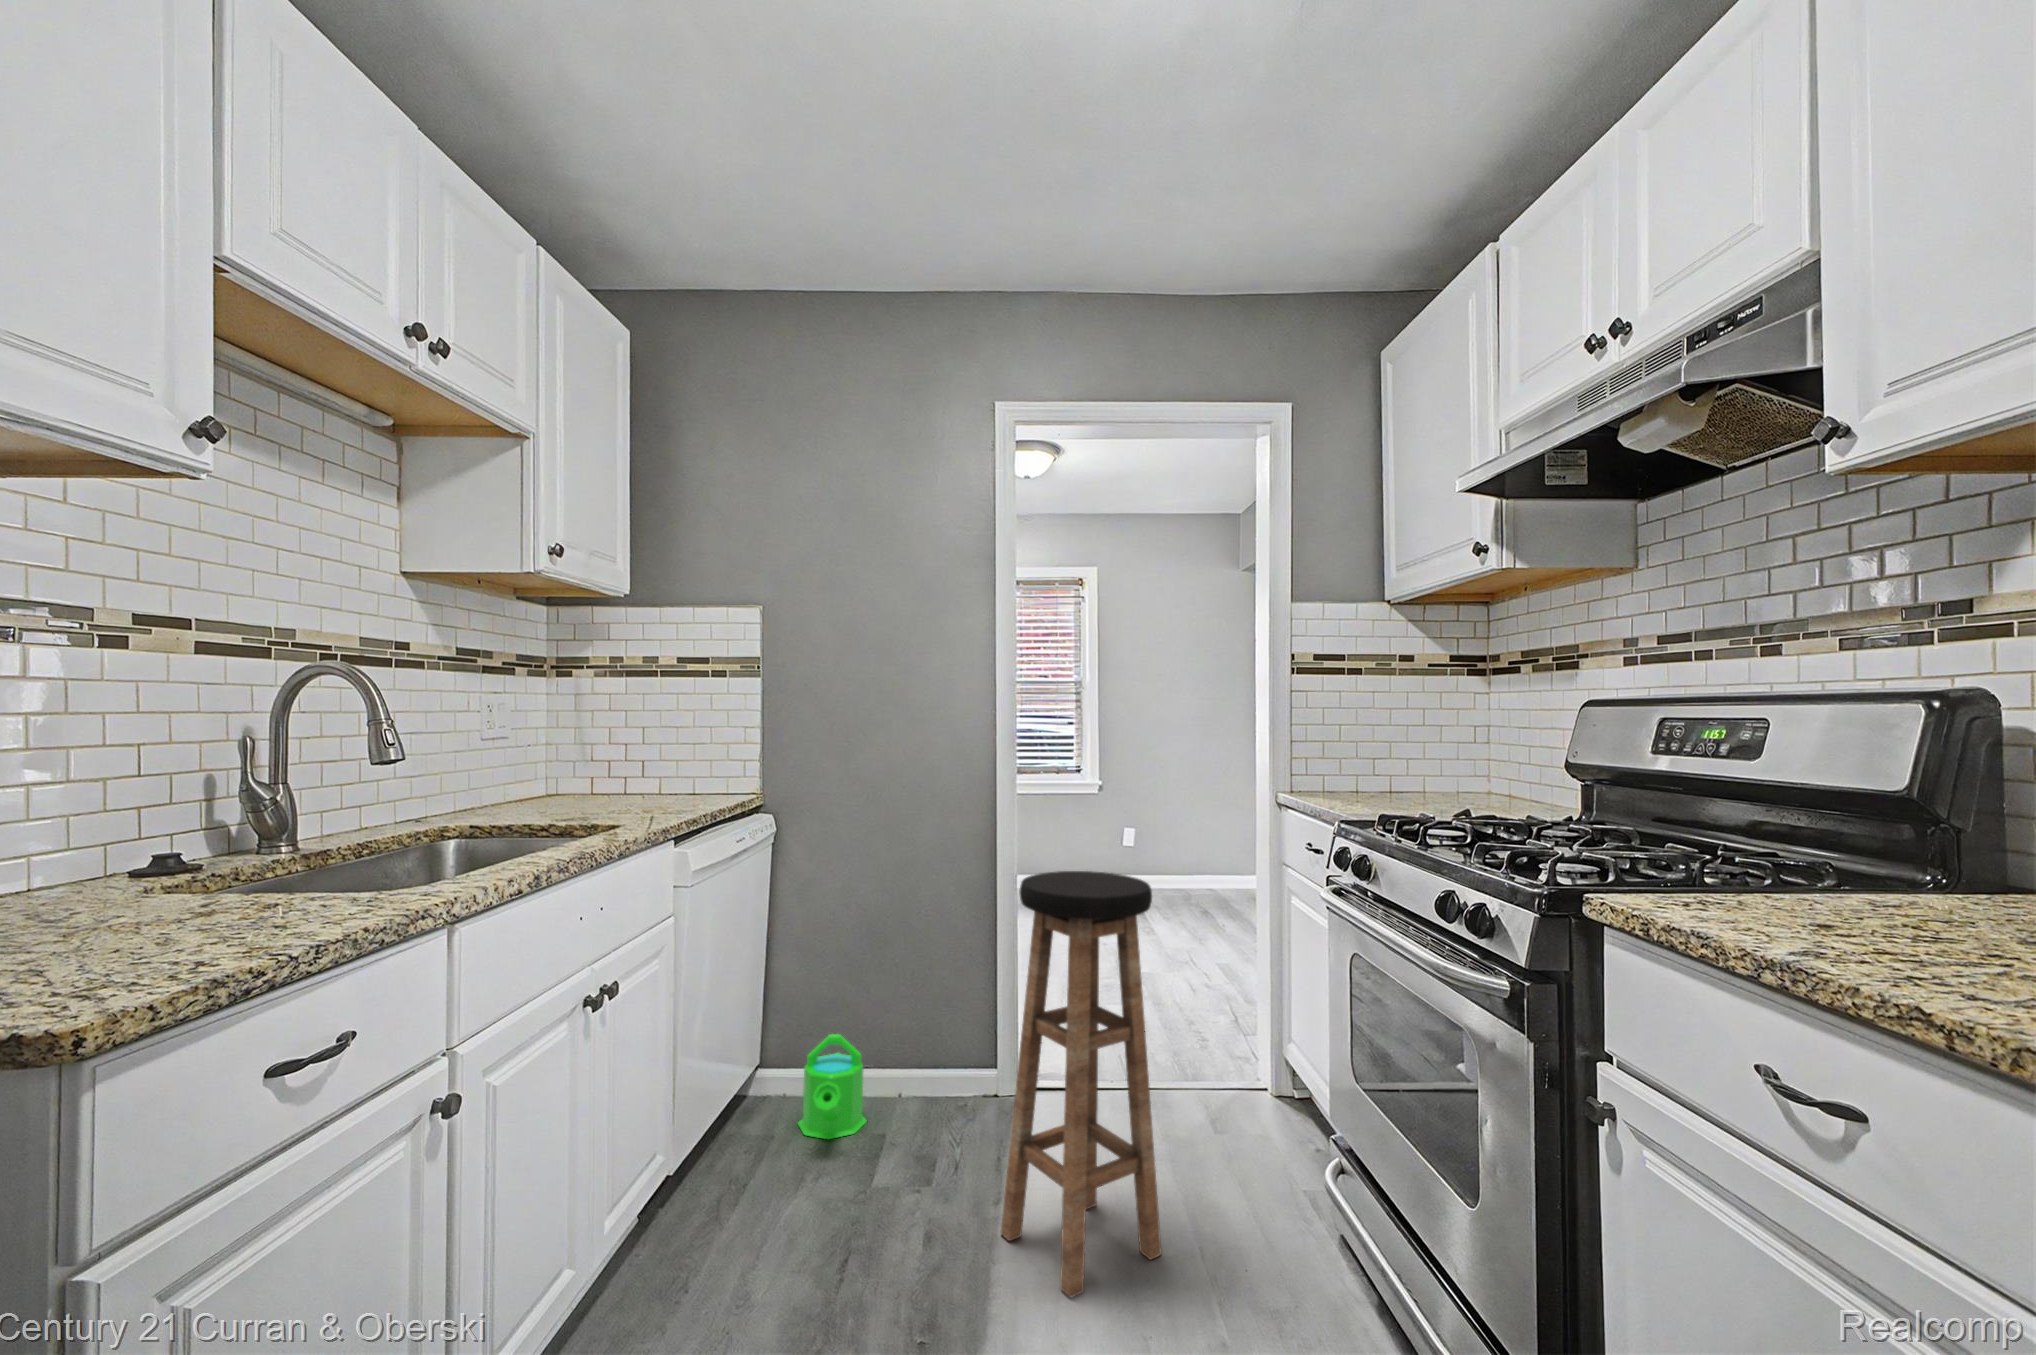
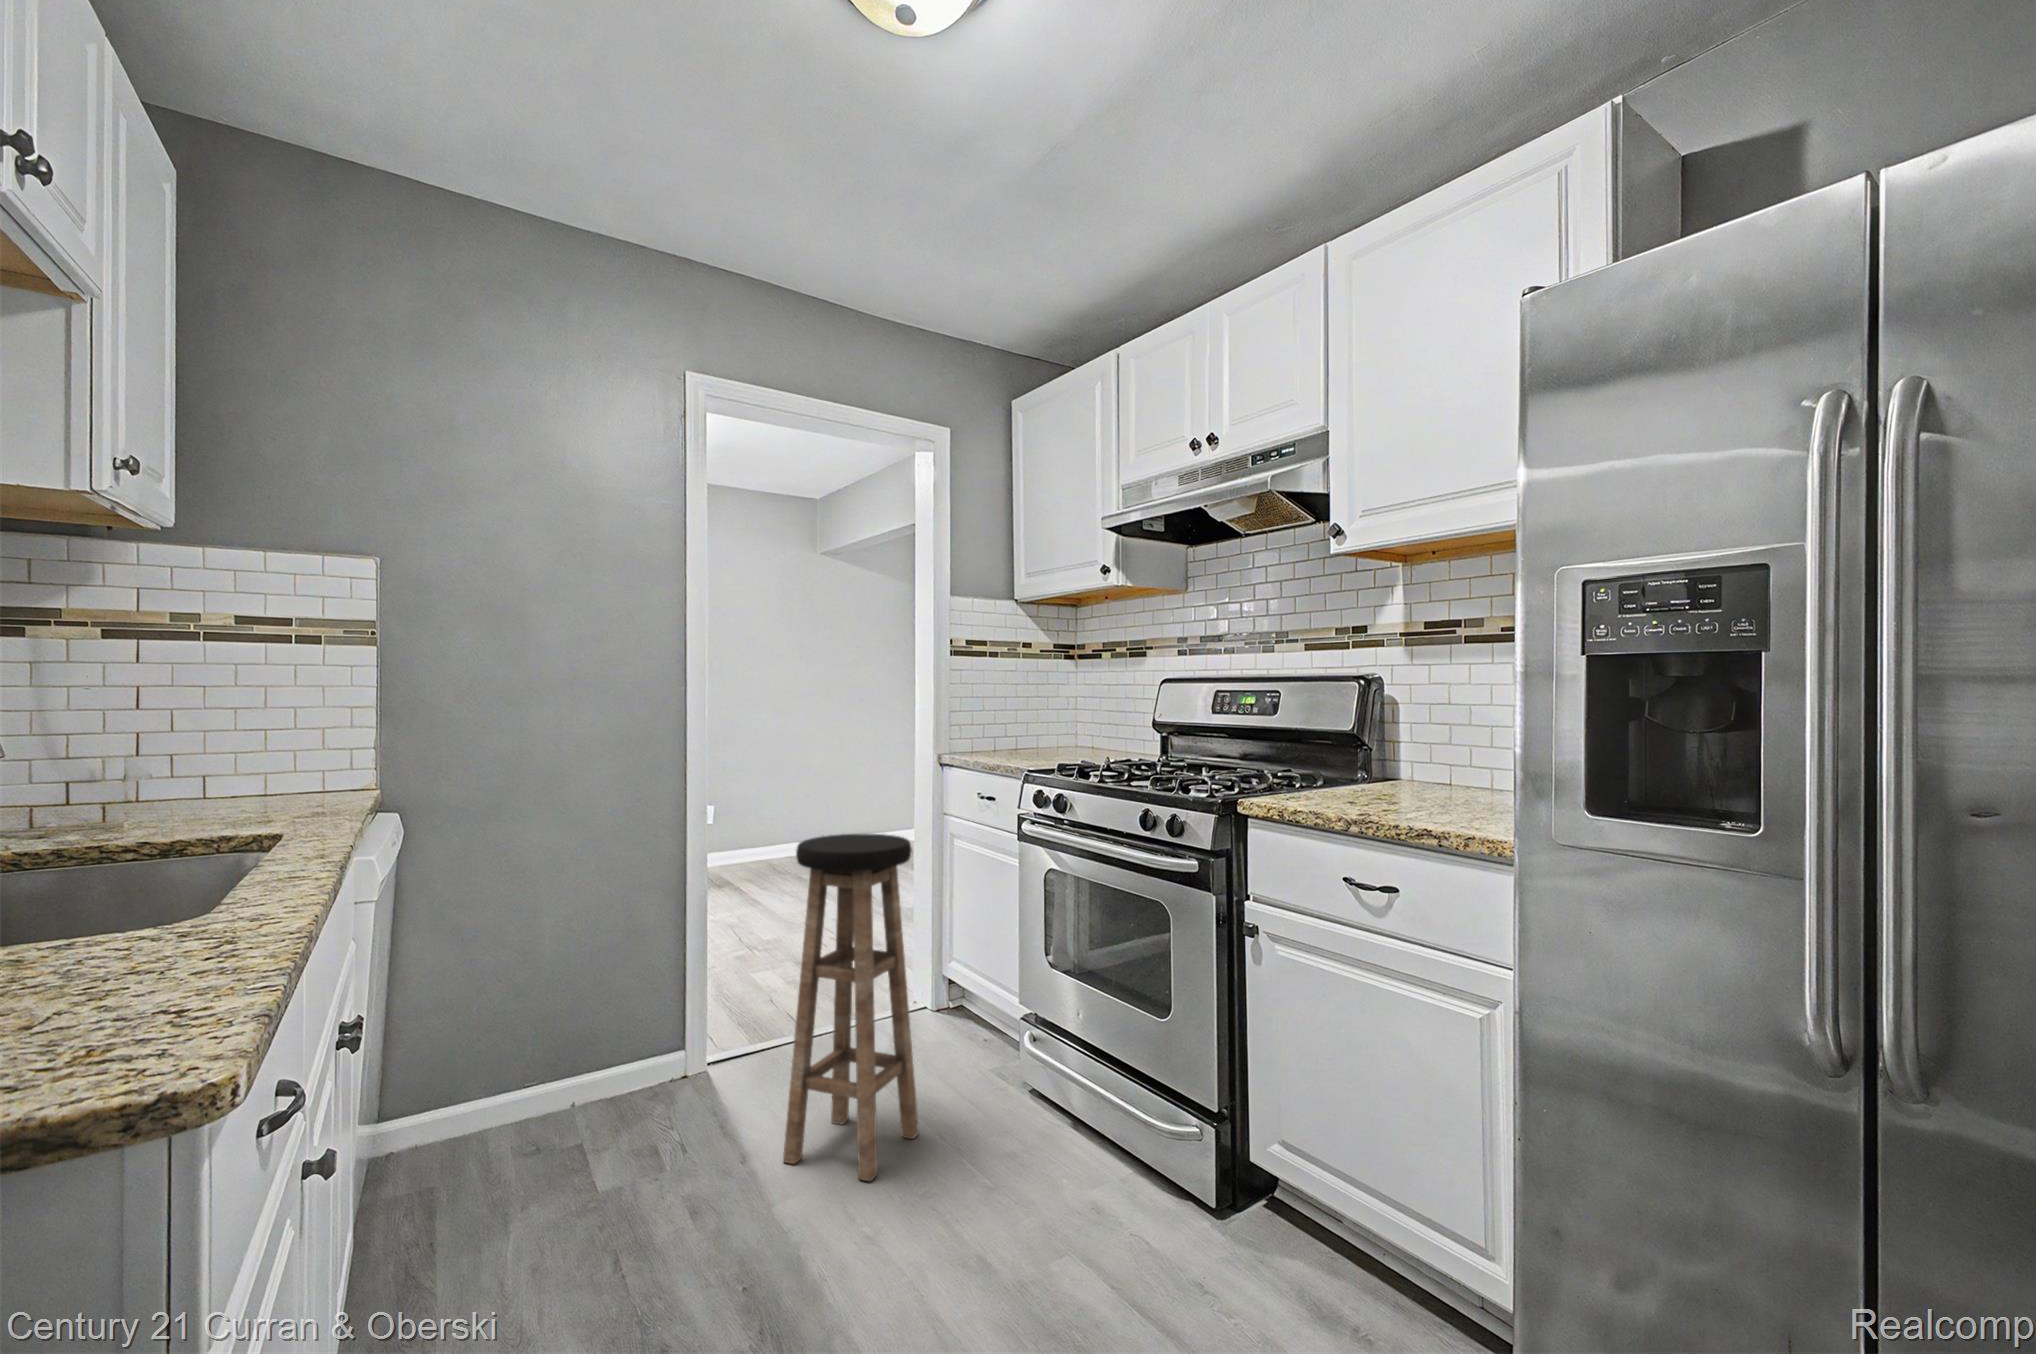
watering can: present [798,1034,866,1139] -> none [502,1040,583,1152]

